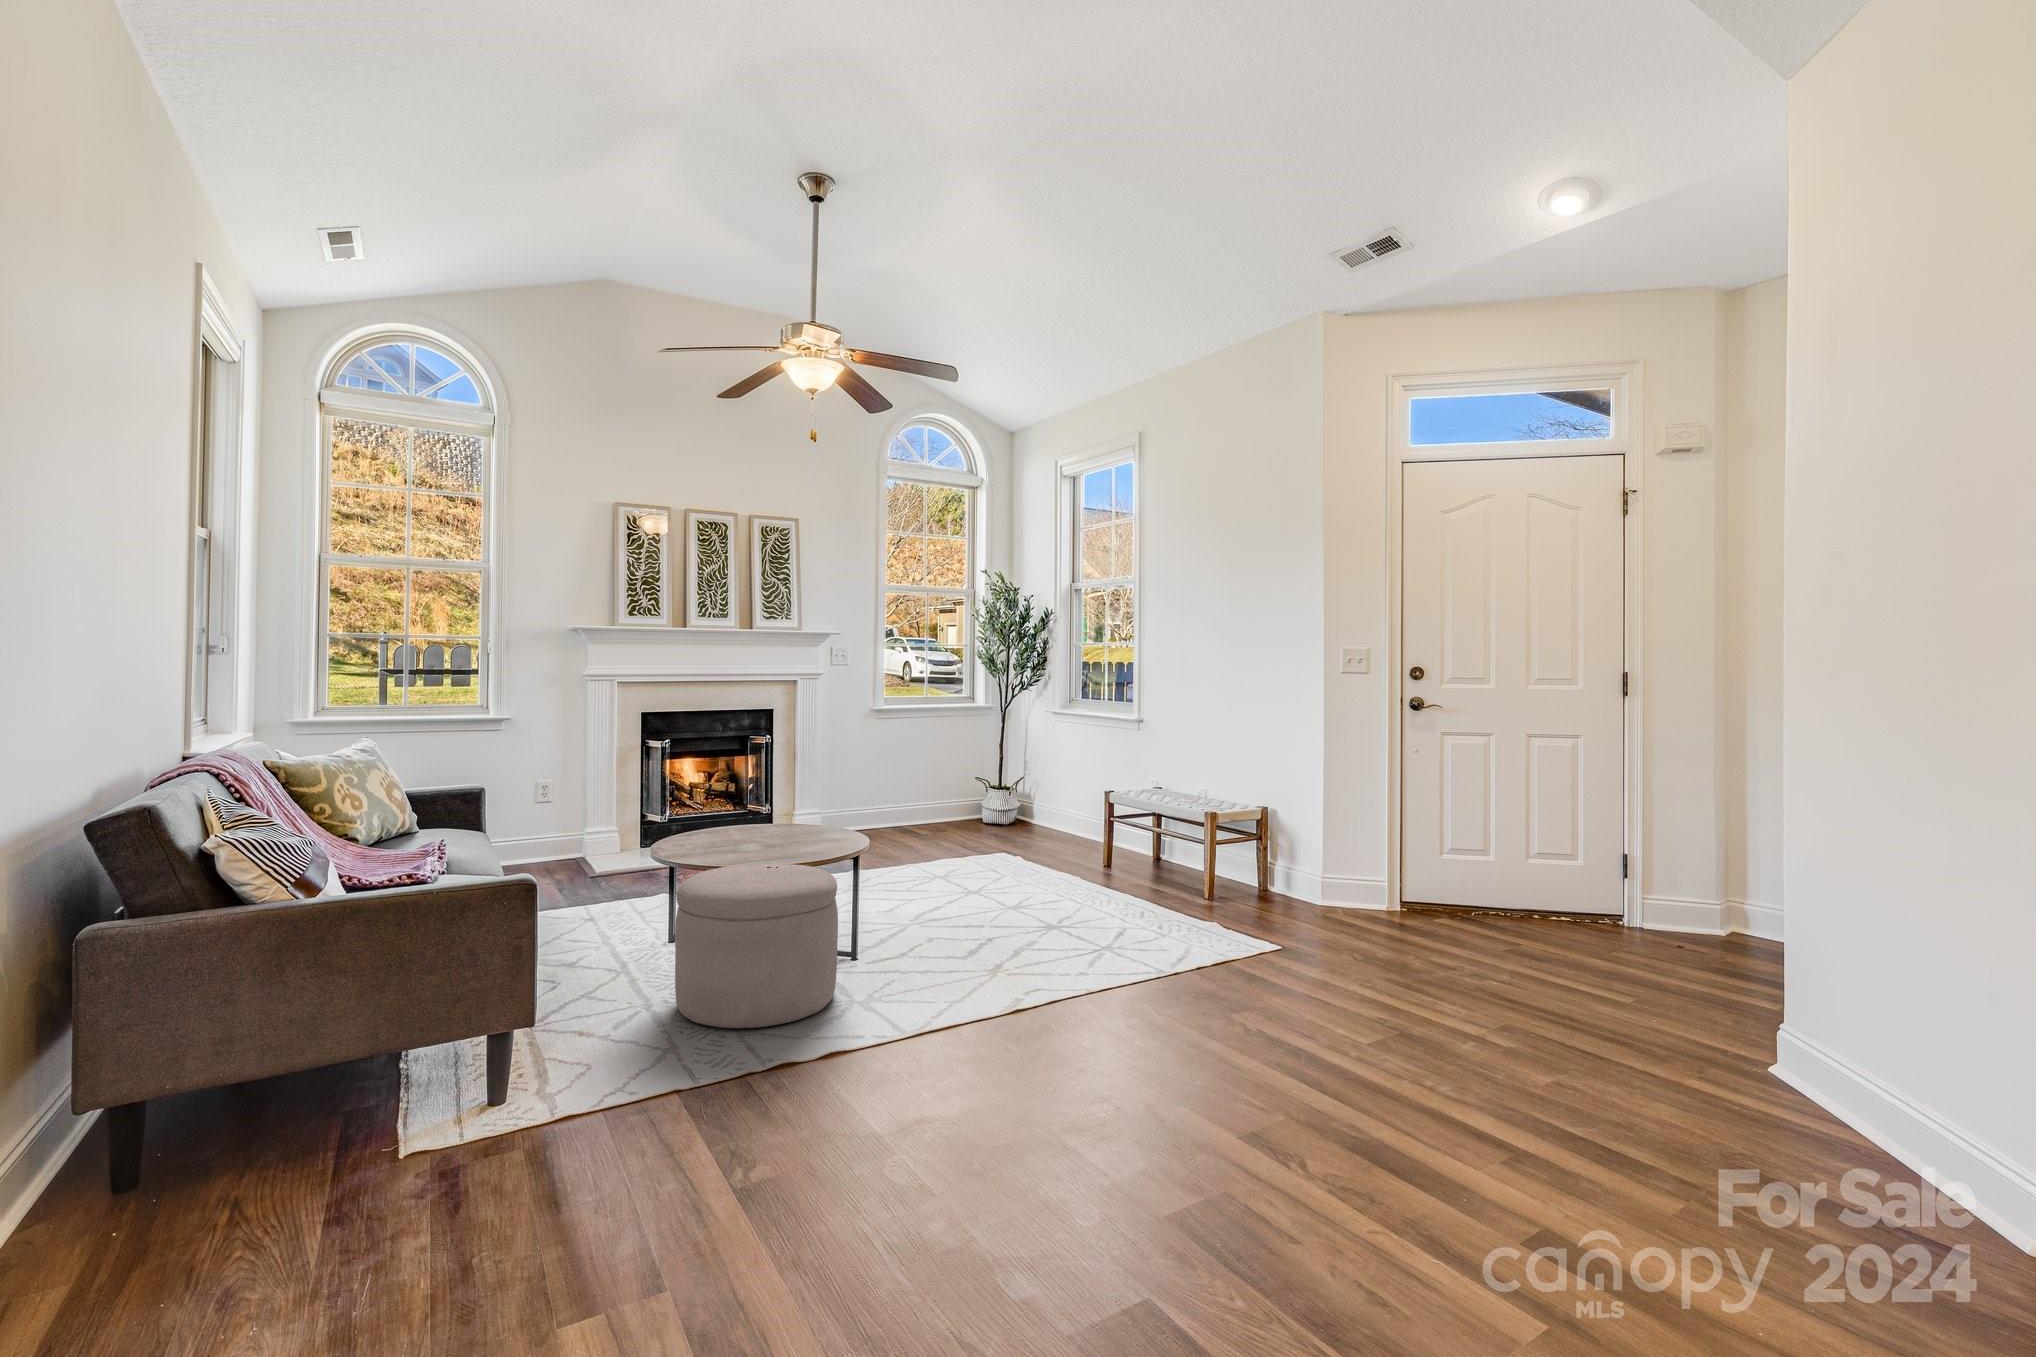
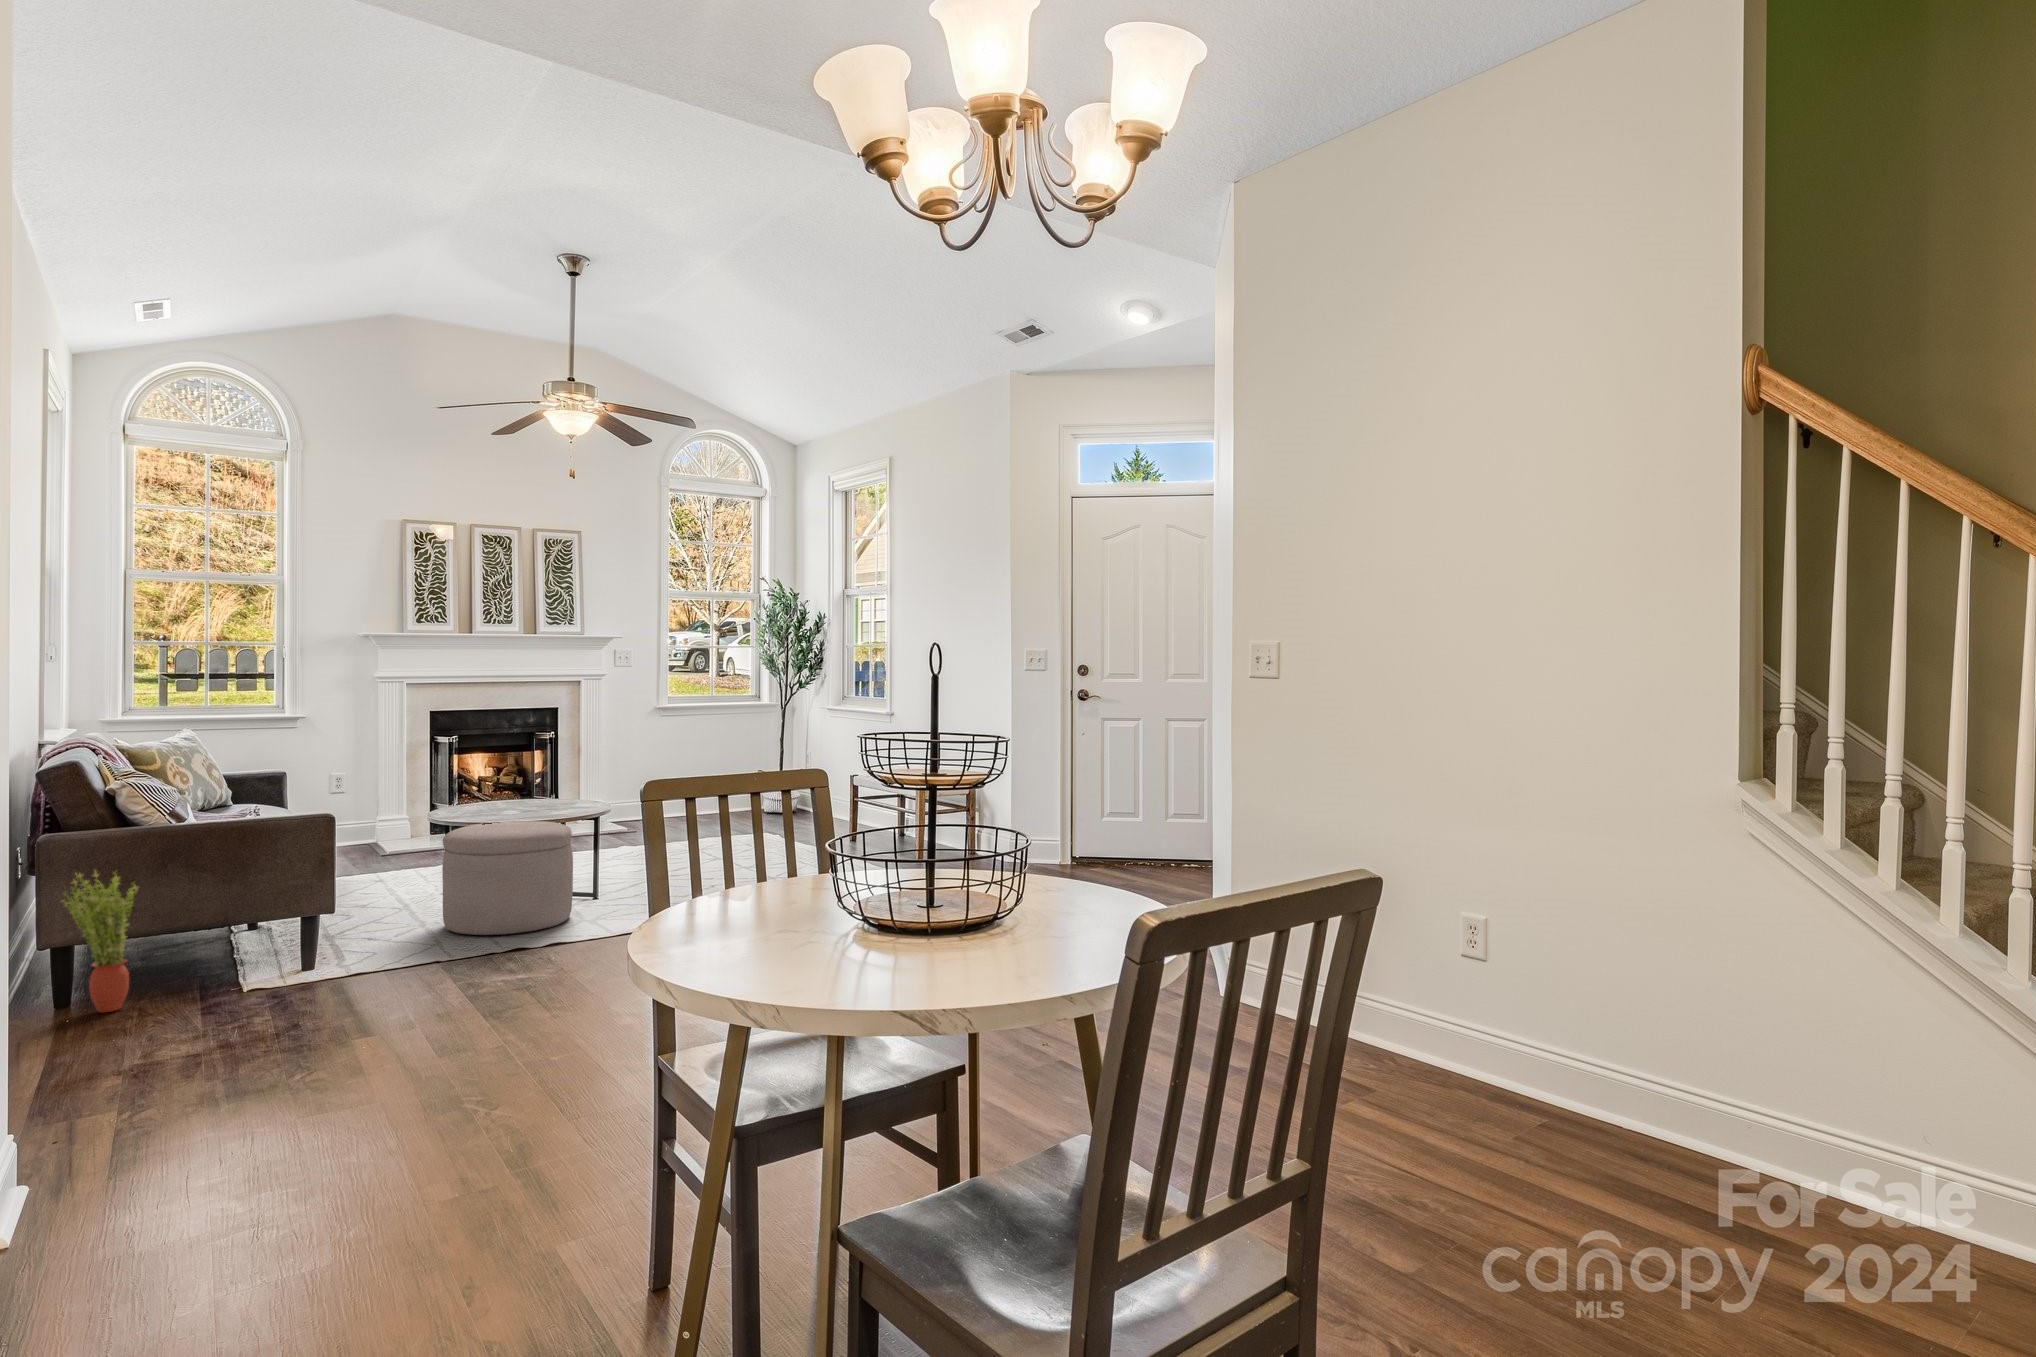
potted plant: none [118,975,246,1202] -> present [63,871,138,1013]

